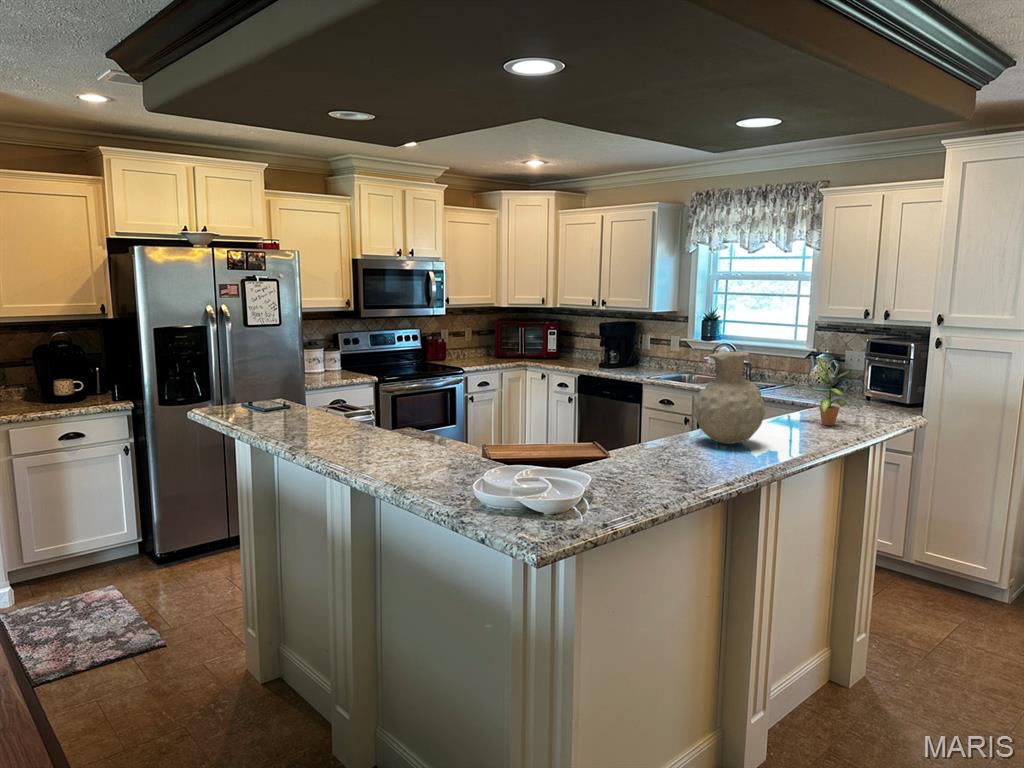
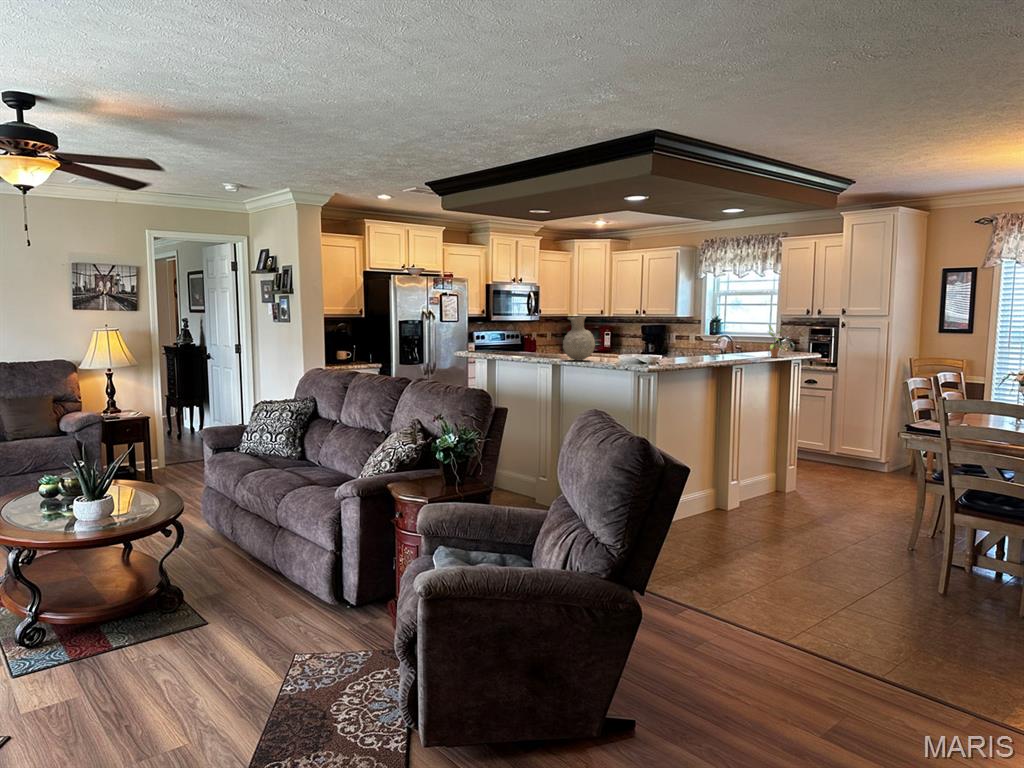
vase: present [694,351,766,444] -> present [563,316,595,361]

